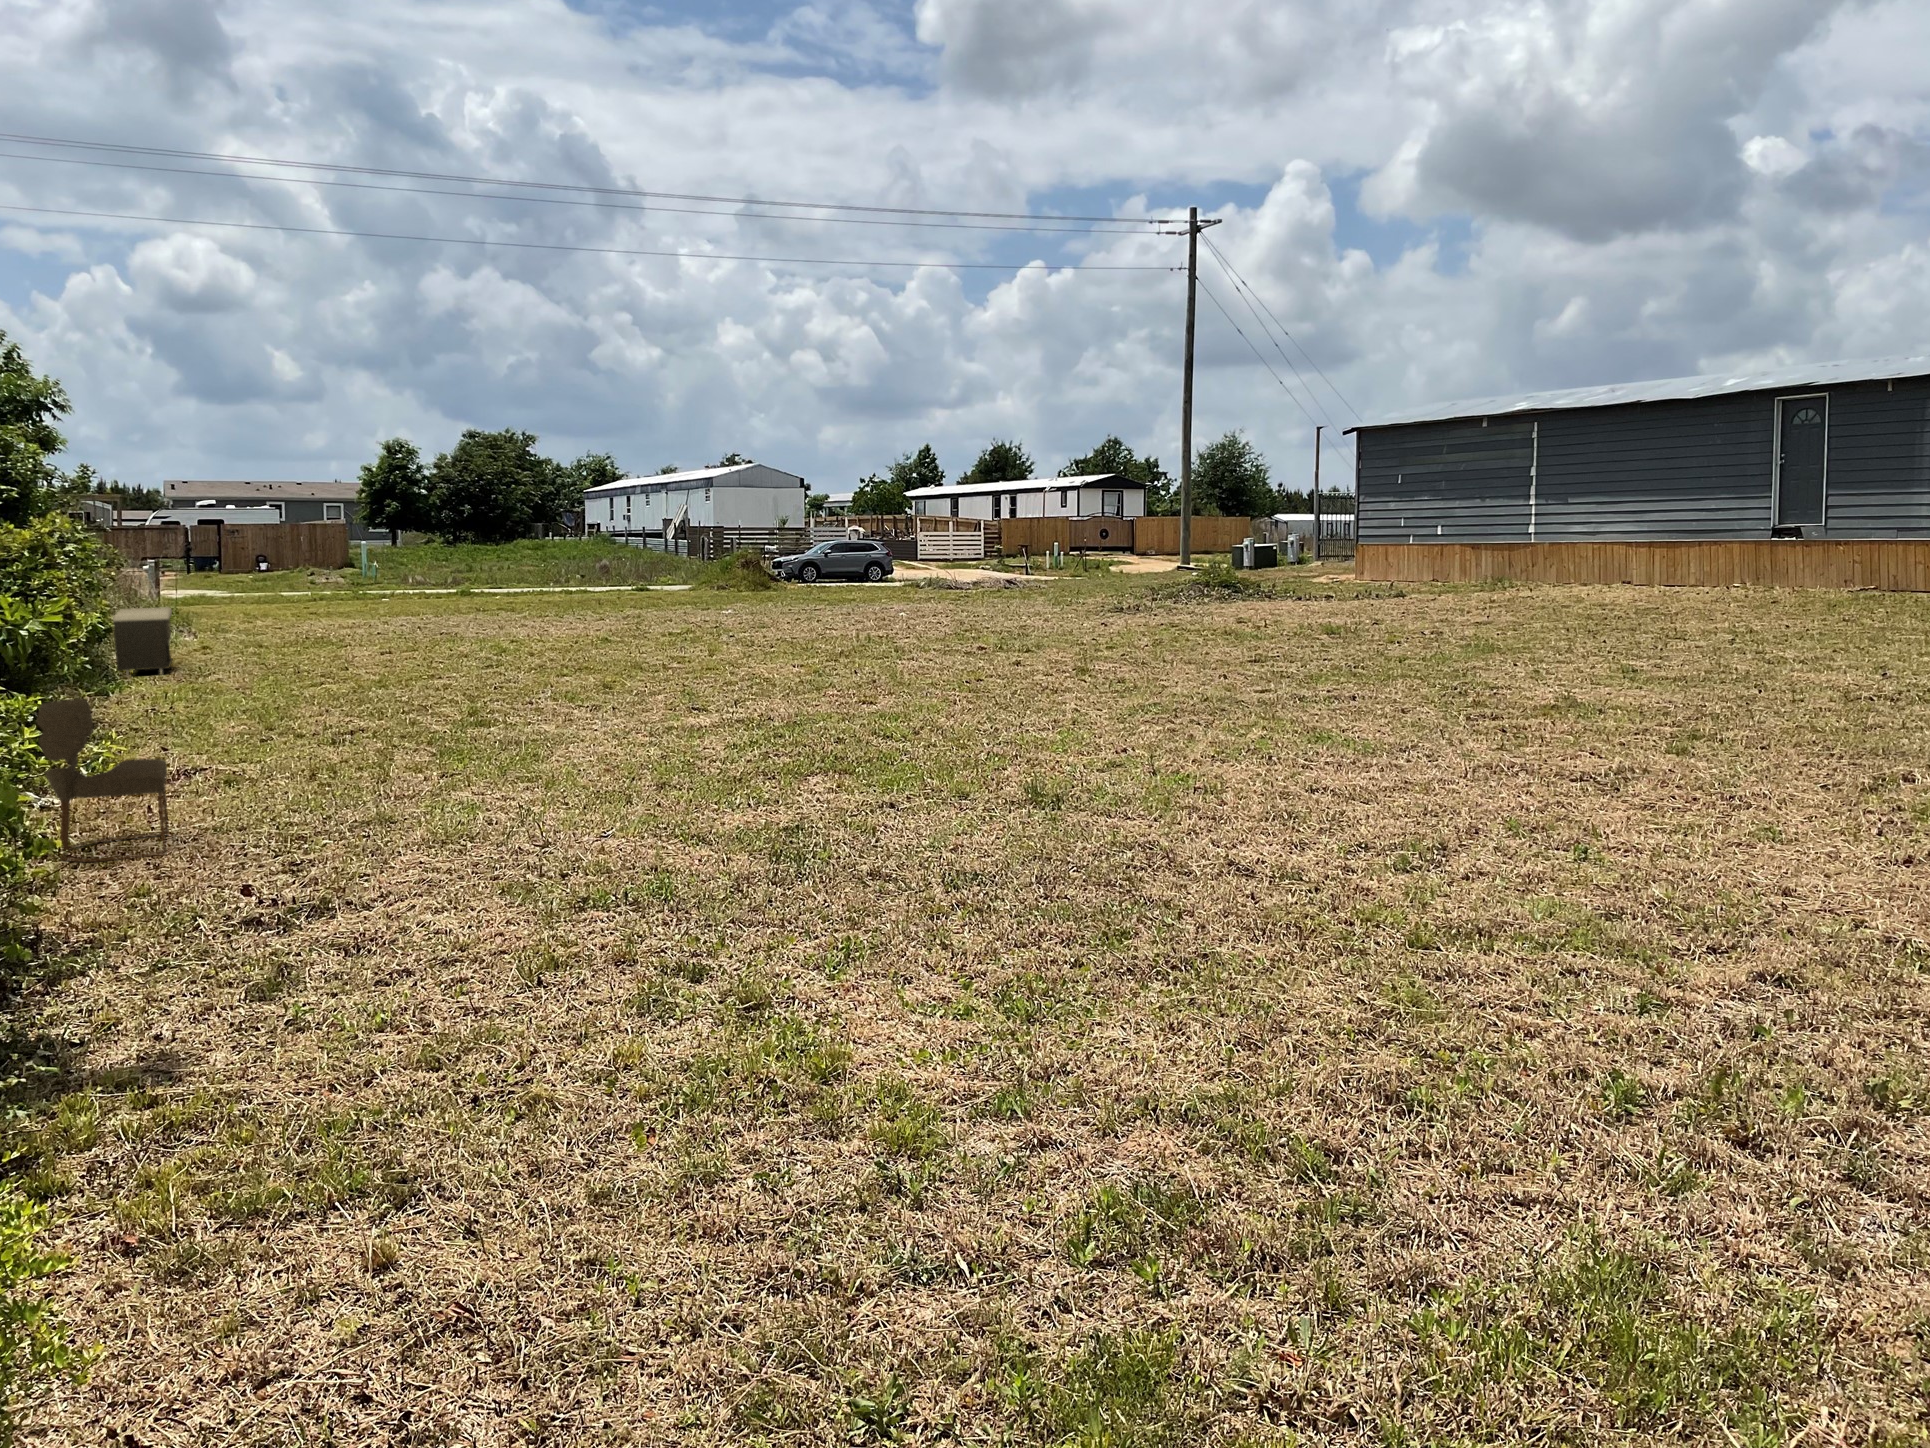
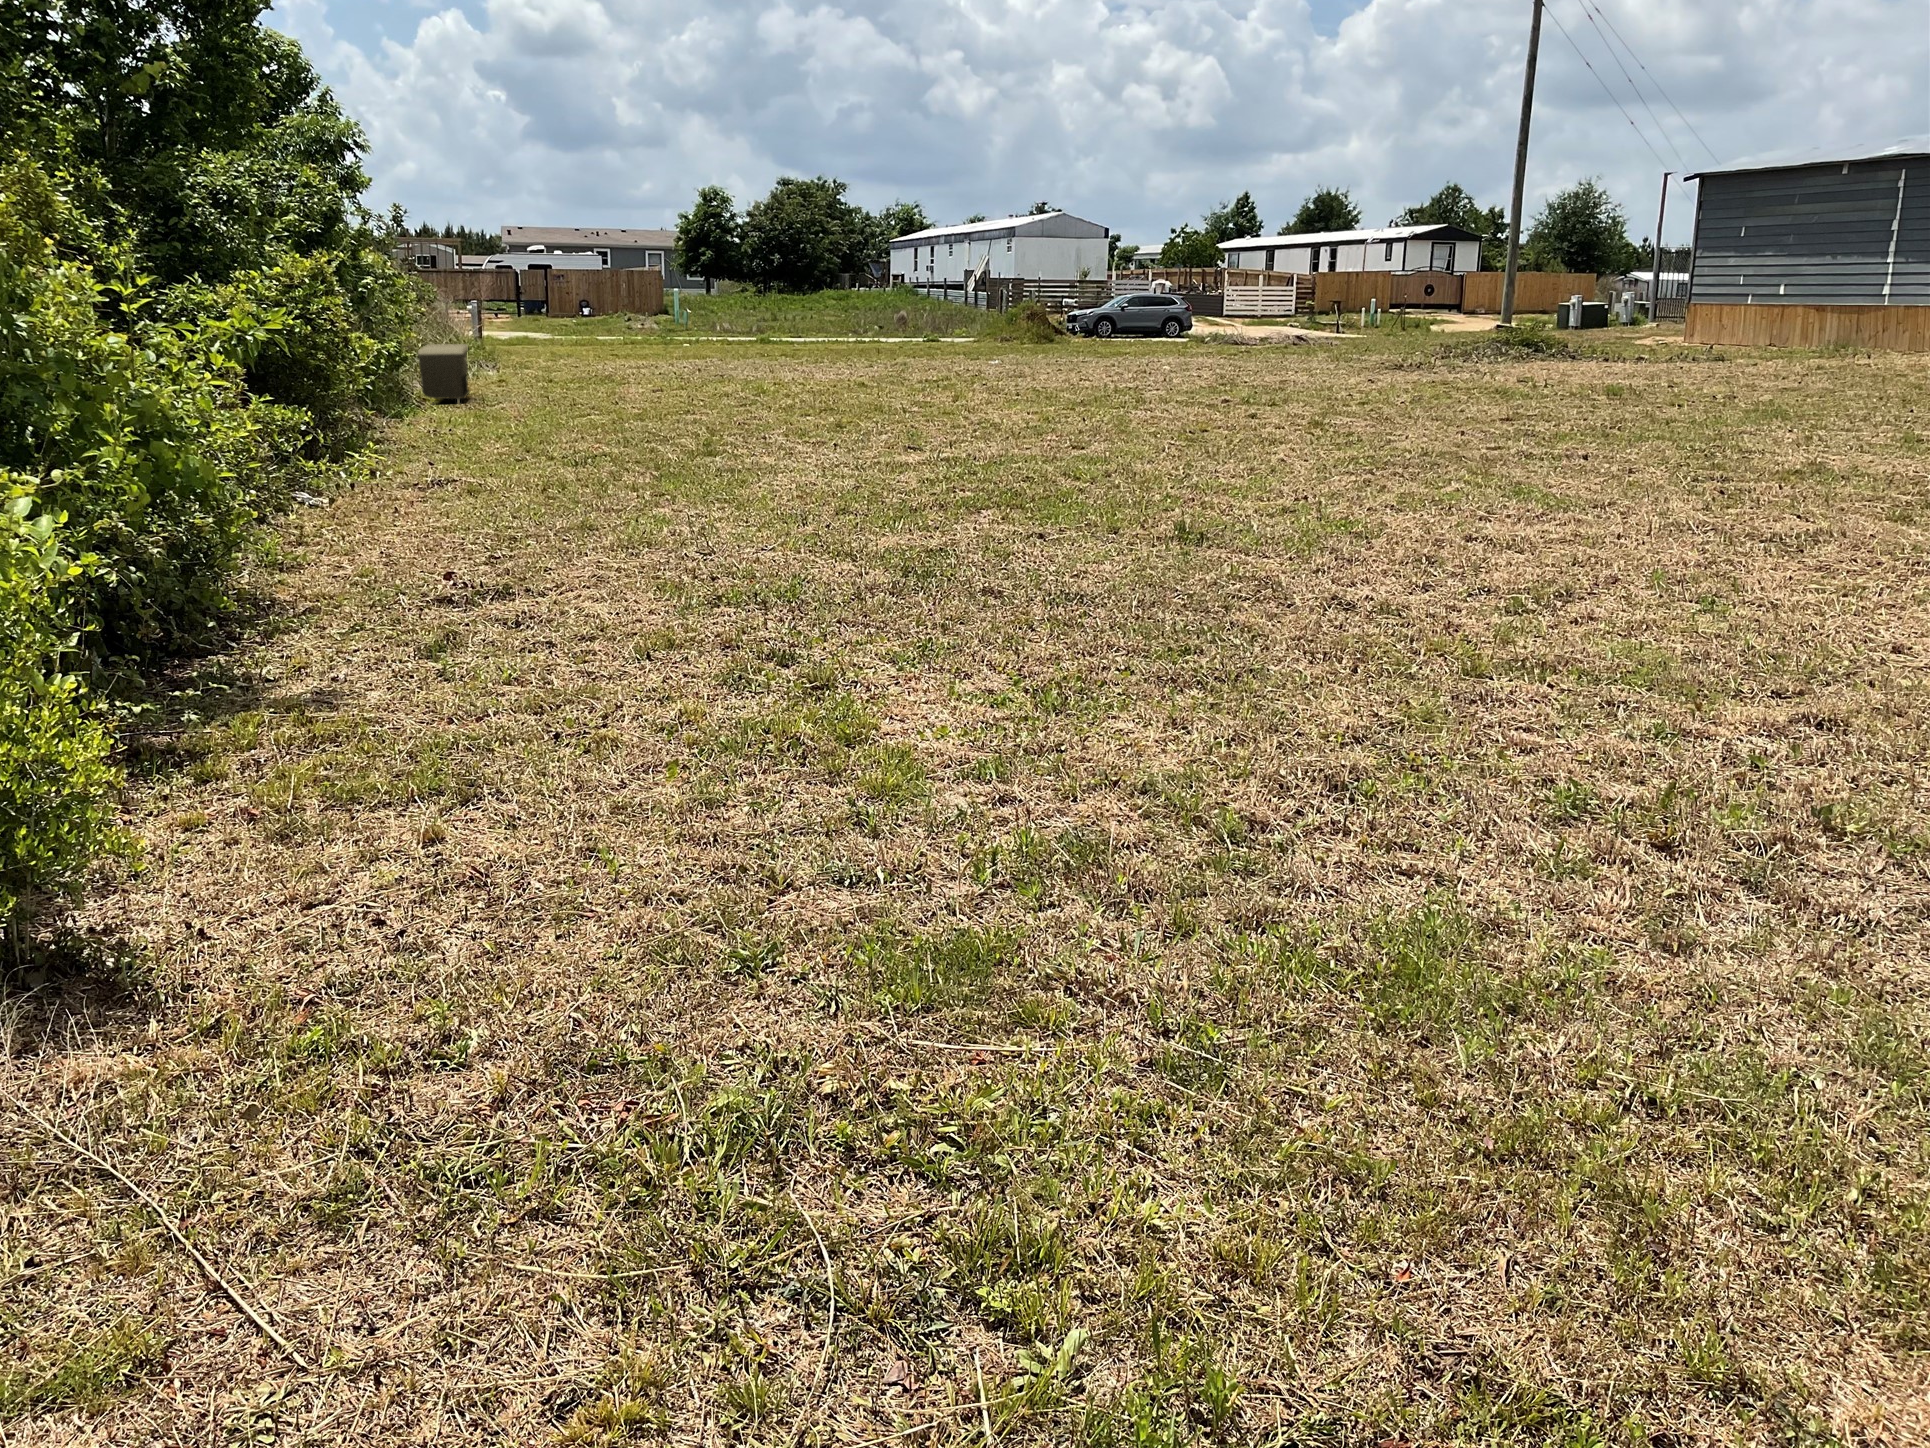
chair: present [37,698,169,862] -> none [291,405,411,544]

